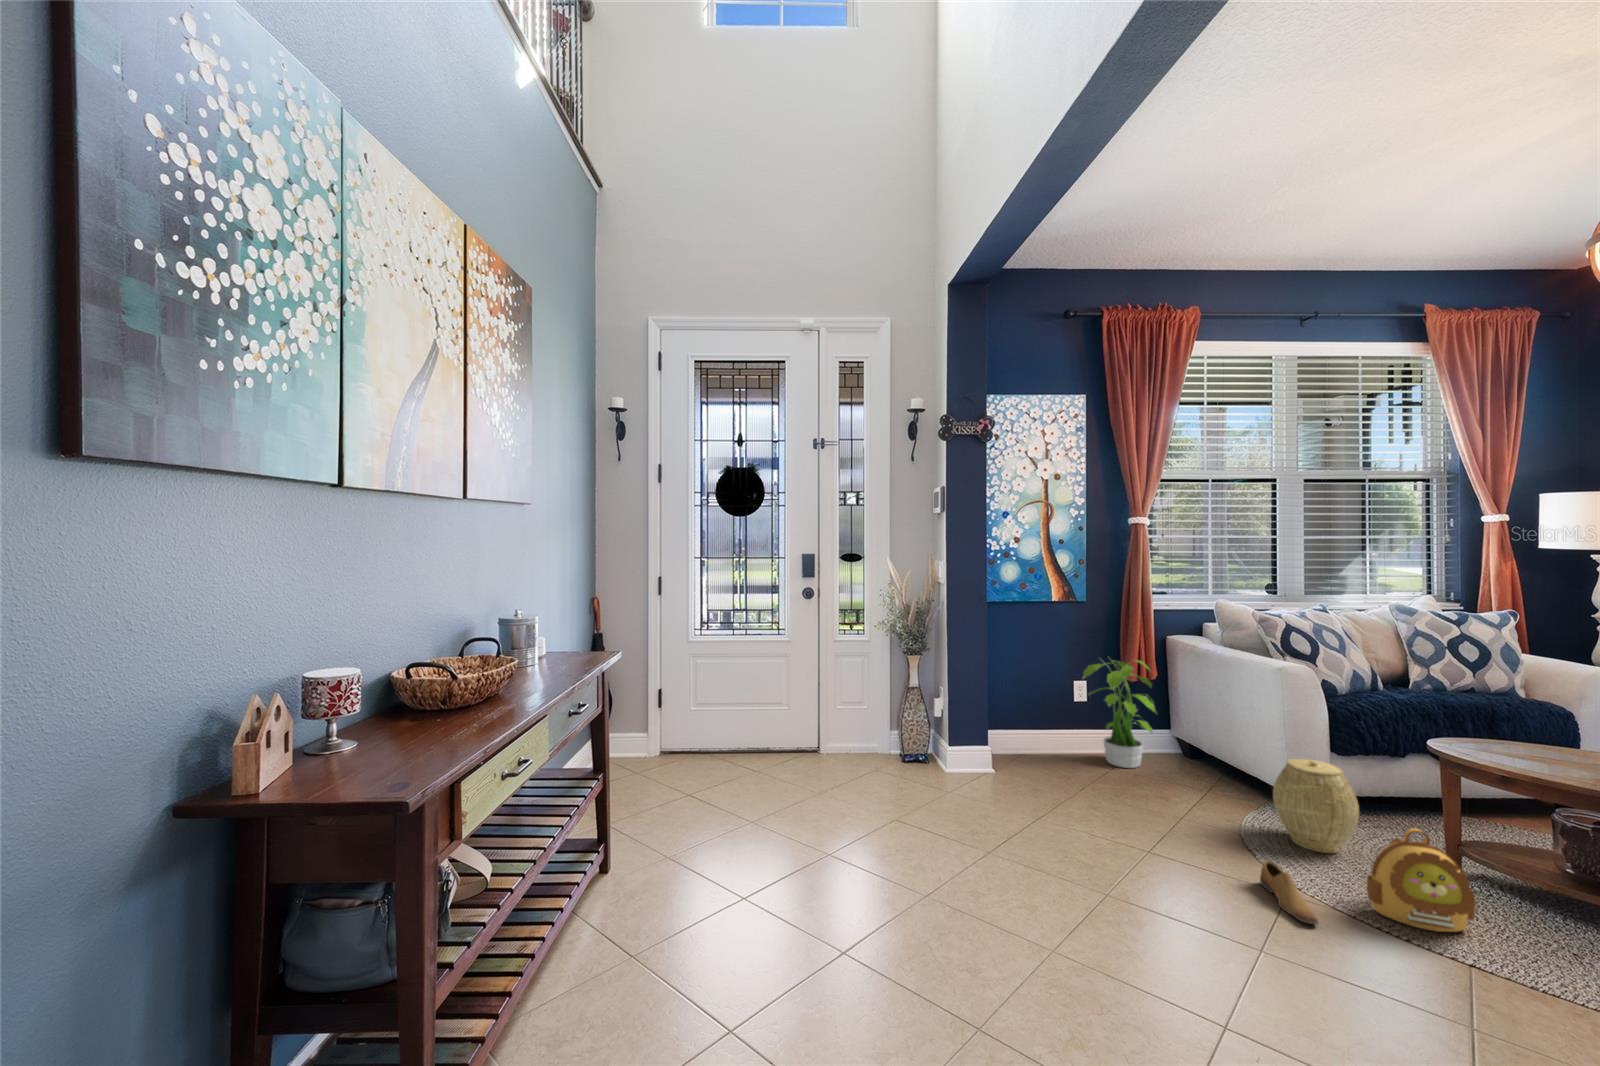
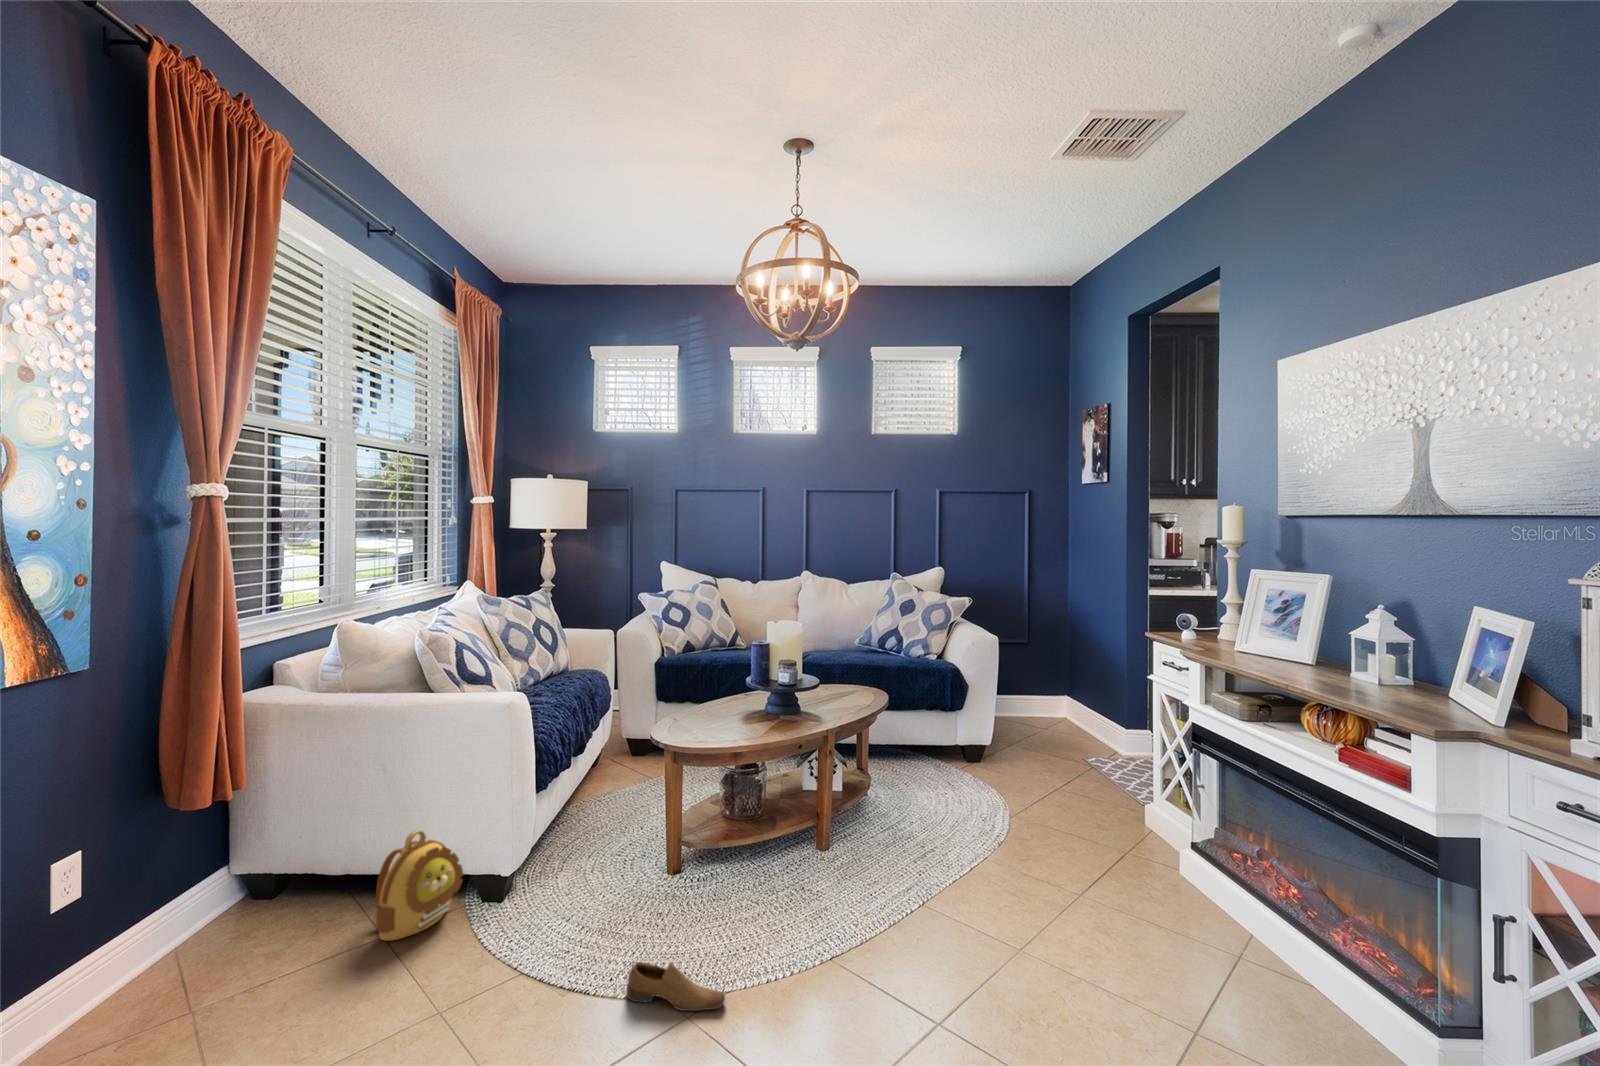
potted plant: present [1083,660,1156,768] -> none [99,757,290,987]
woven basket: present [1273,759,1359,853] -> none [523,803,609,920]
backpack: present [1367,828,1476,932] -> present [376,830,463,941]

